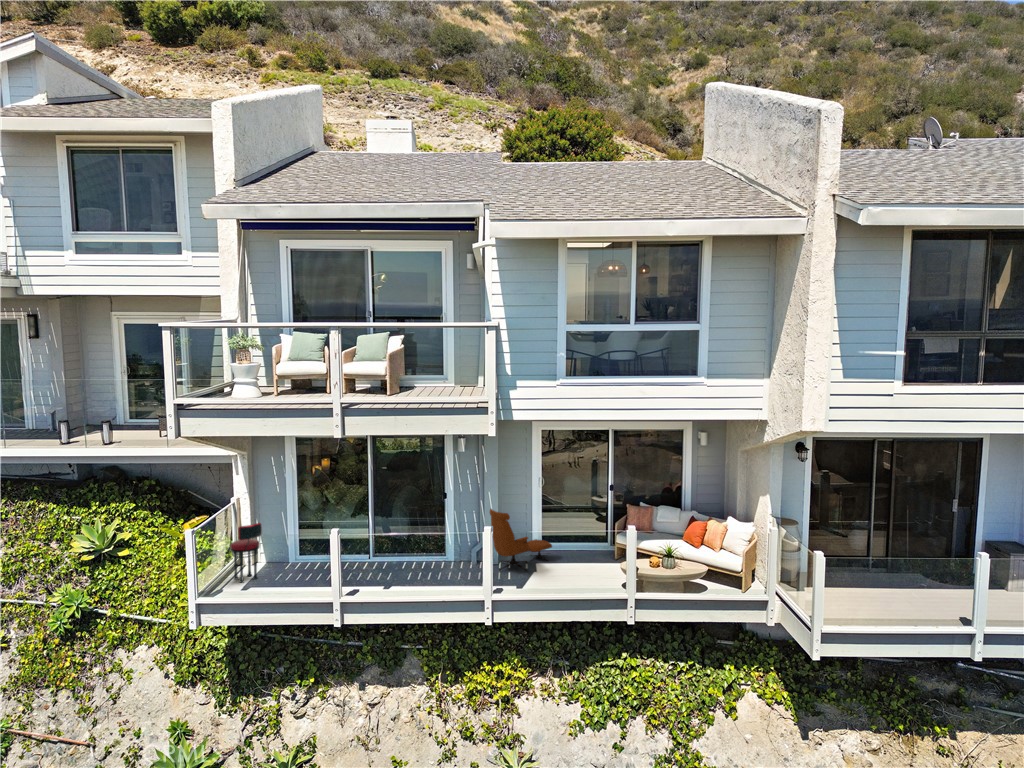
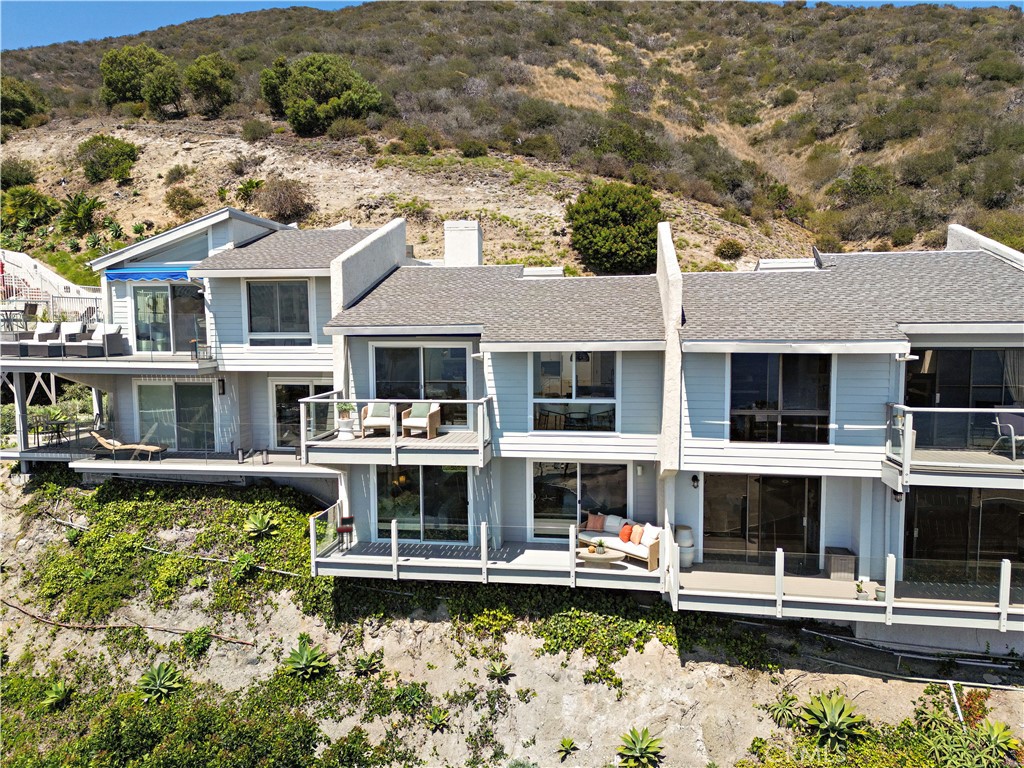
lounge chair: present [490,509,552,571] -> none [492,512,536,553]

